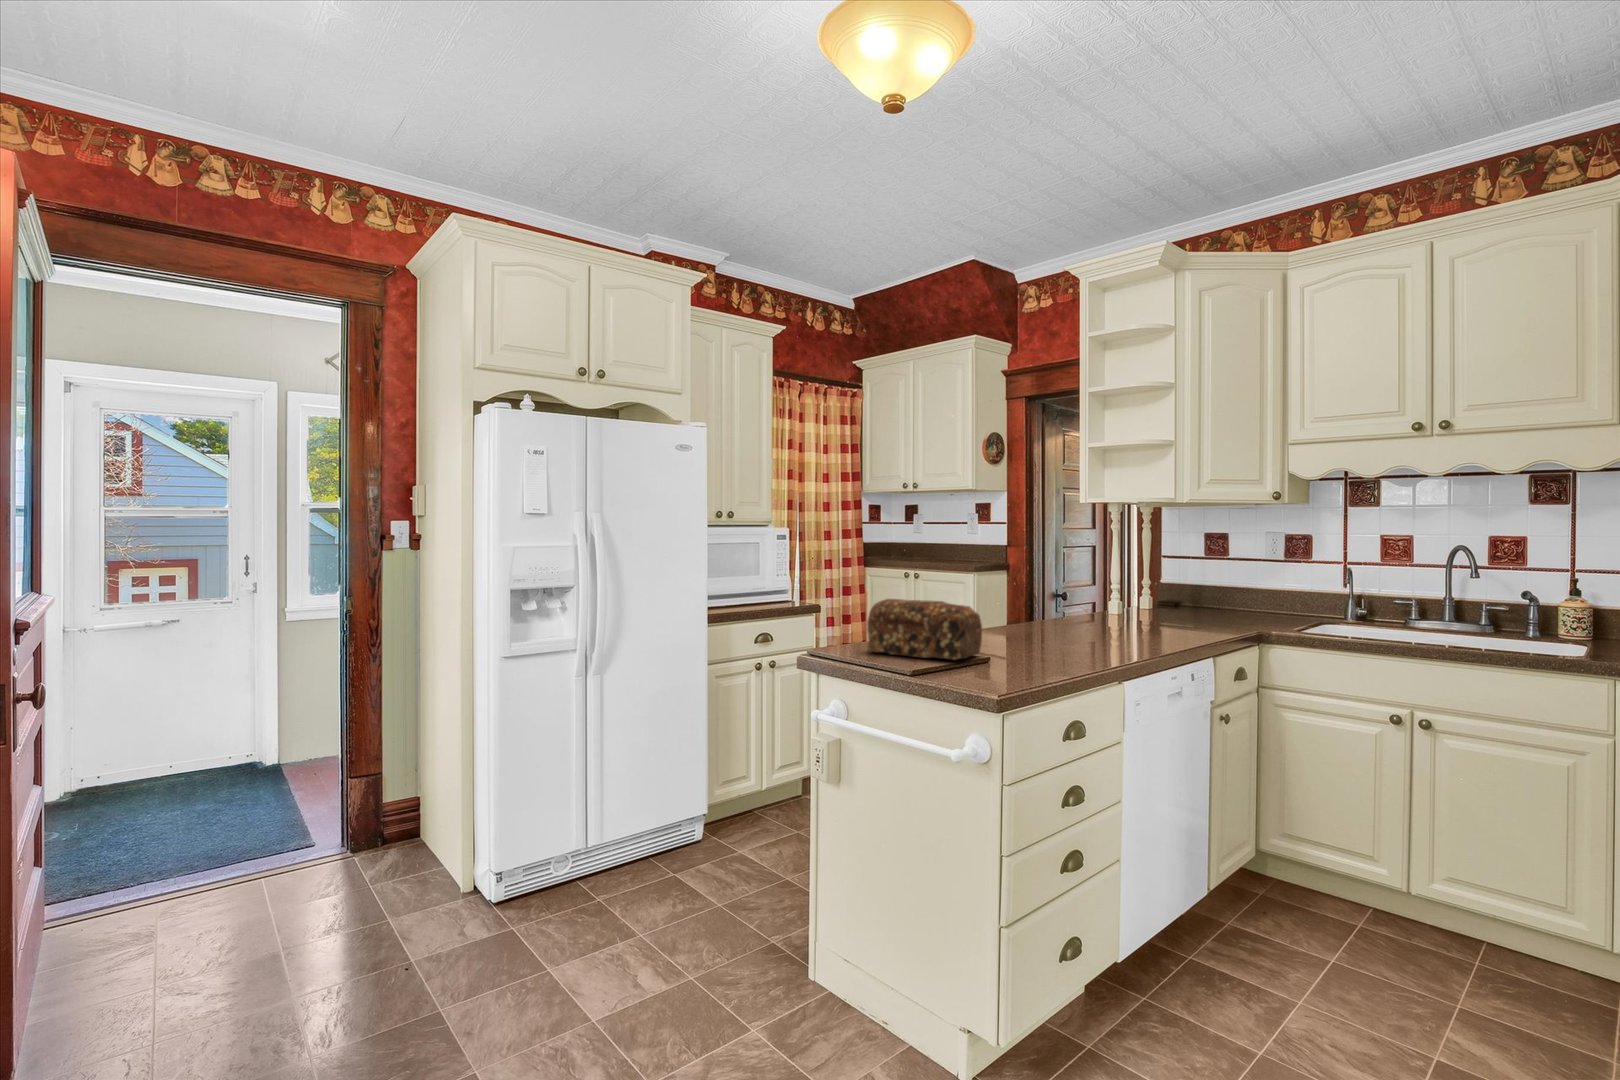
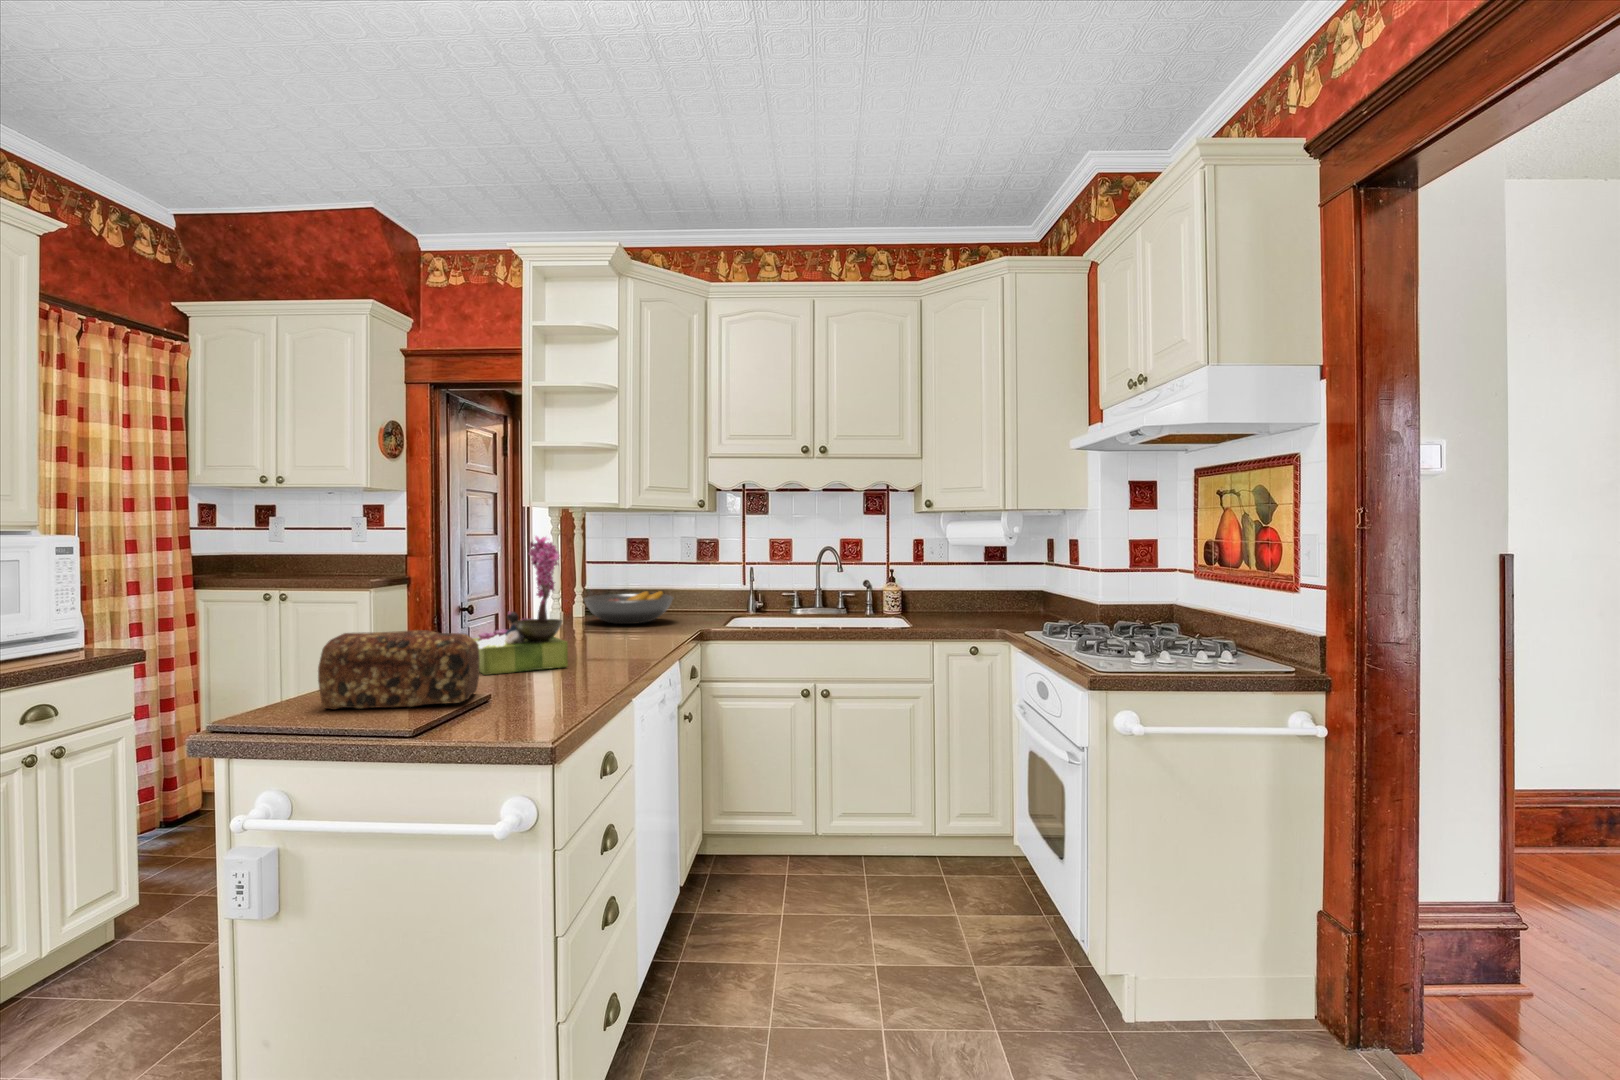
flower arrangement: none [995,527,1083,647] -> present [473,536,568,675]
fruit bowl: none [1139,587,1238,619] -> present [584,590,673,624]

